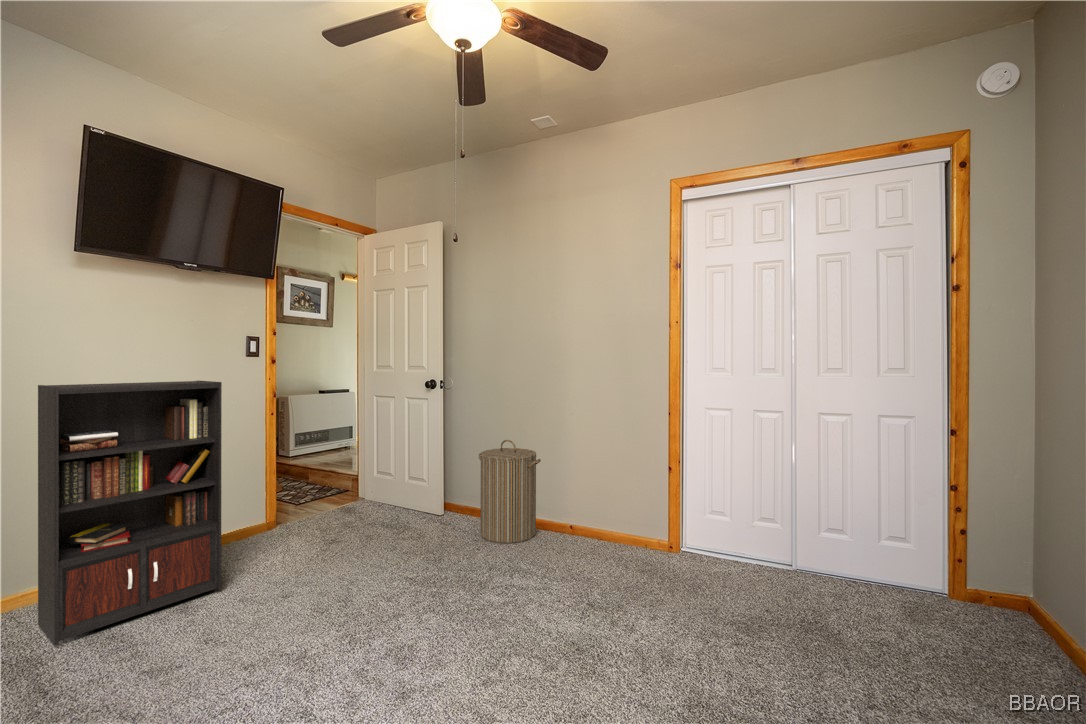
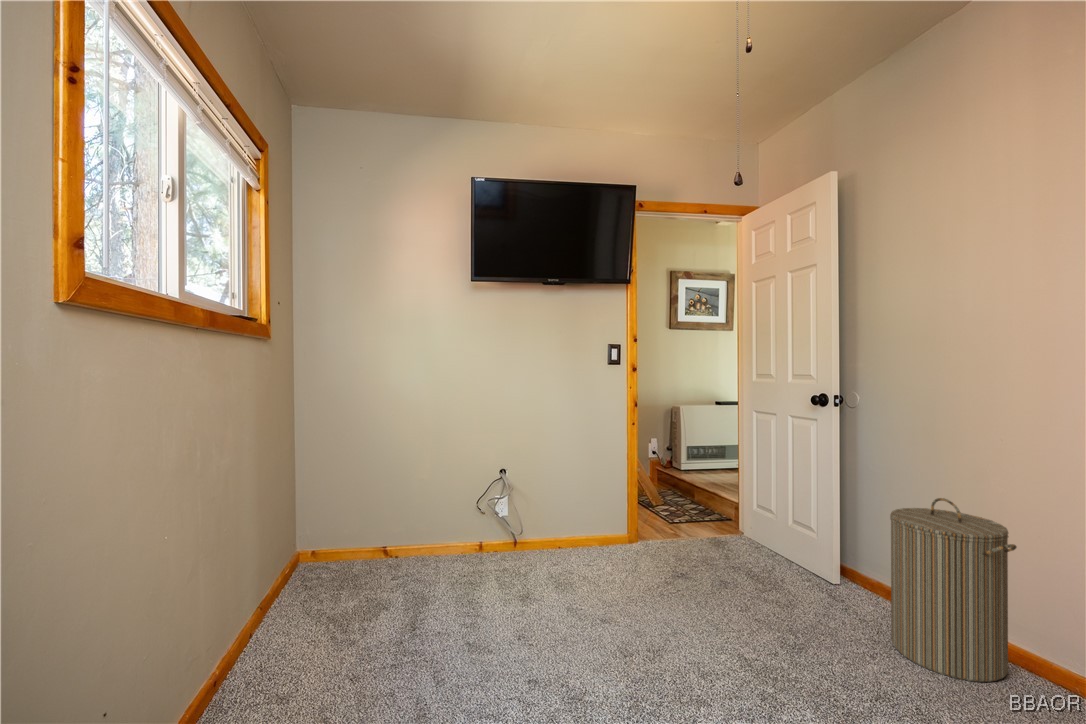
bookcase: present [38,381,222,646] -> none [429,387,574,610]

